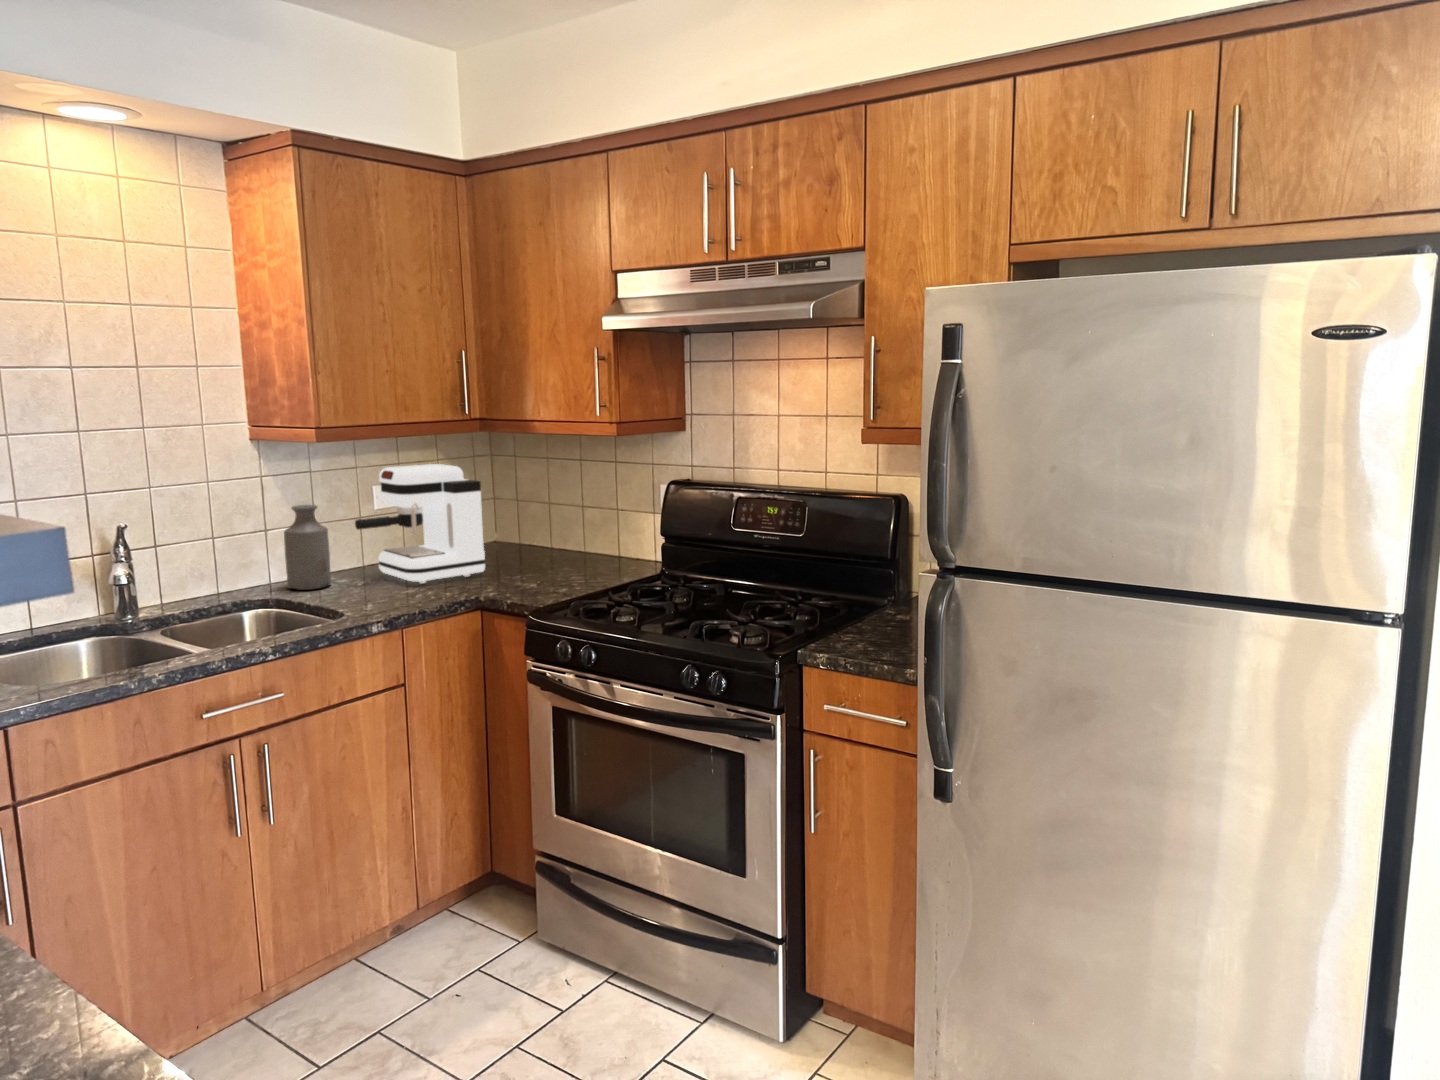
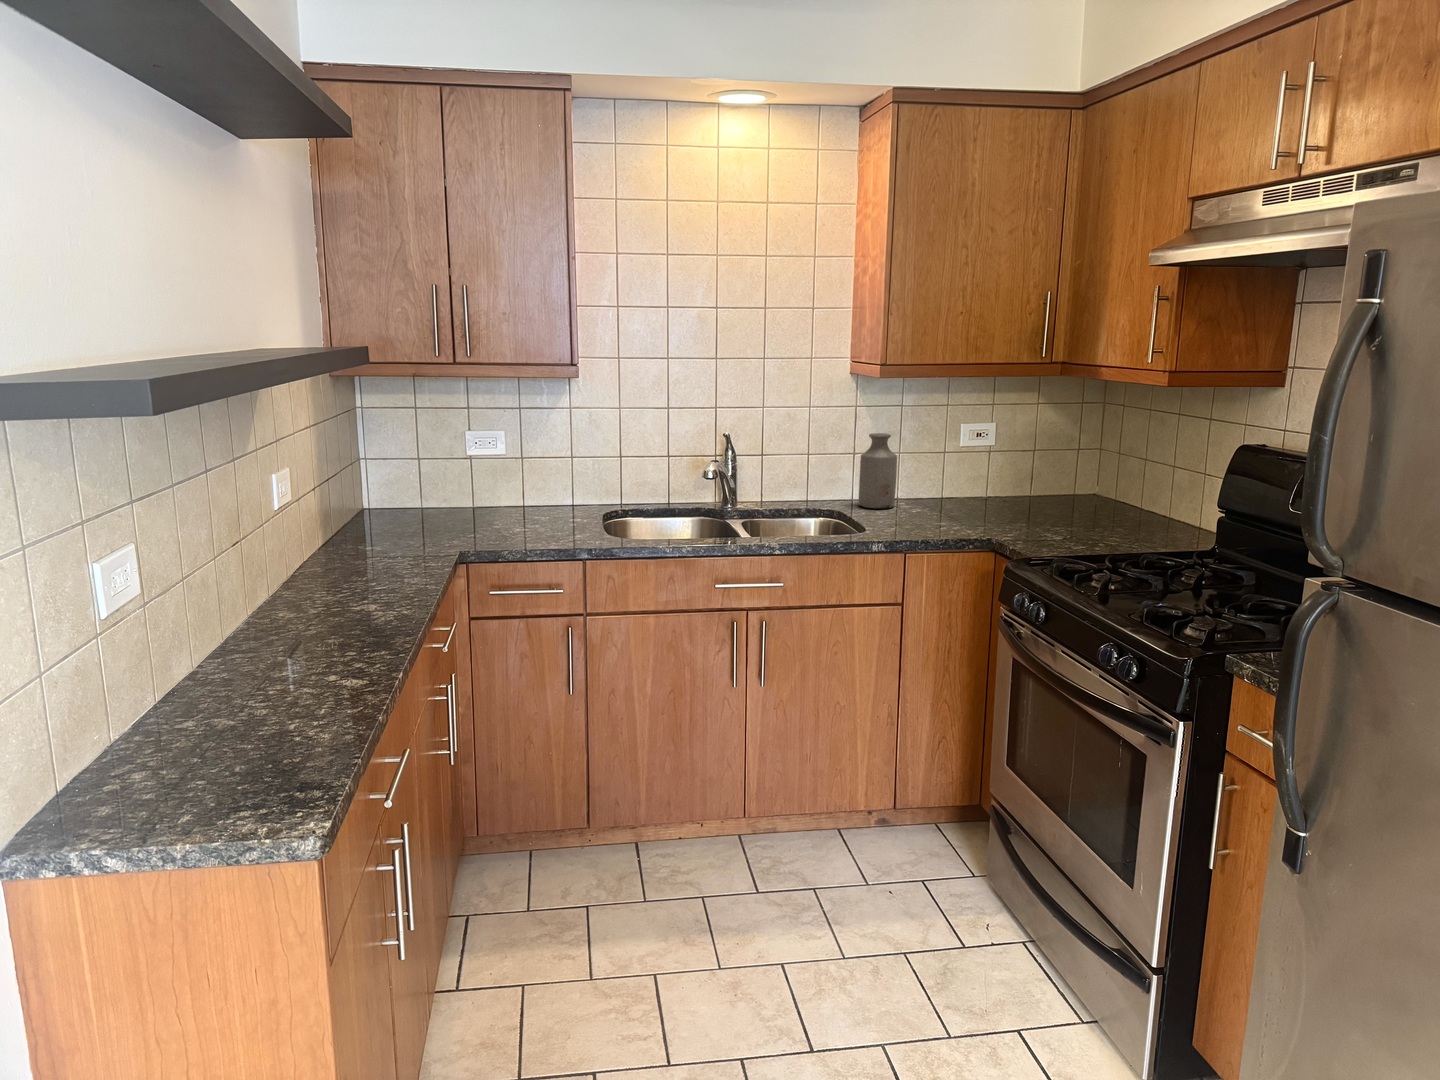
coffee maker: present [355,464,485,584] -> none [918,406,1035,519]

